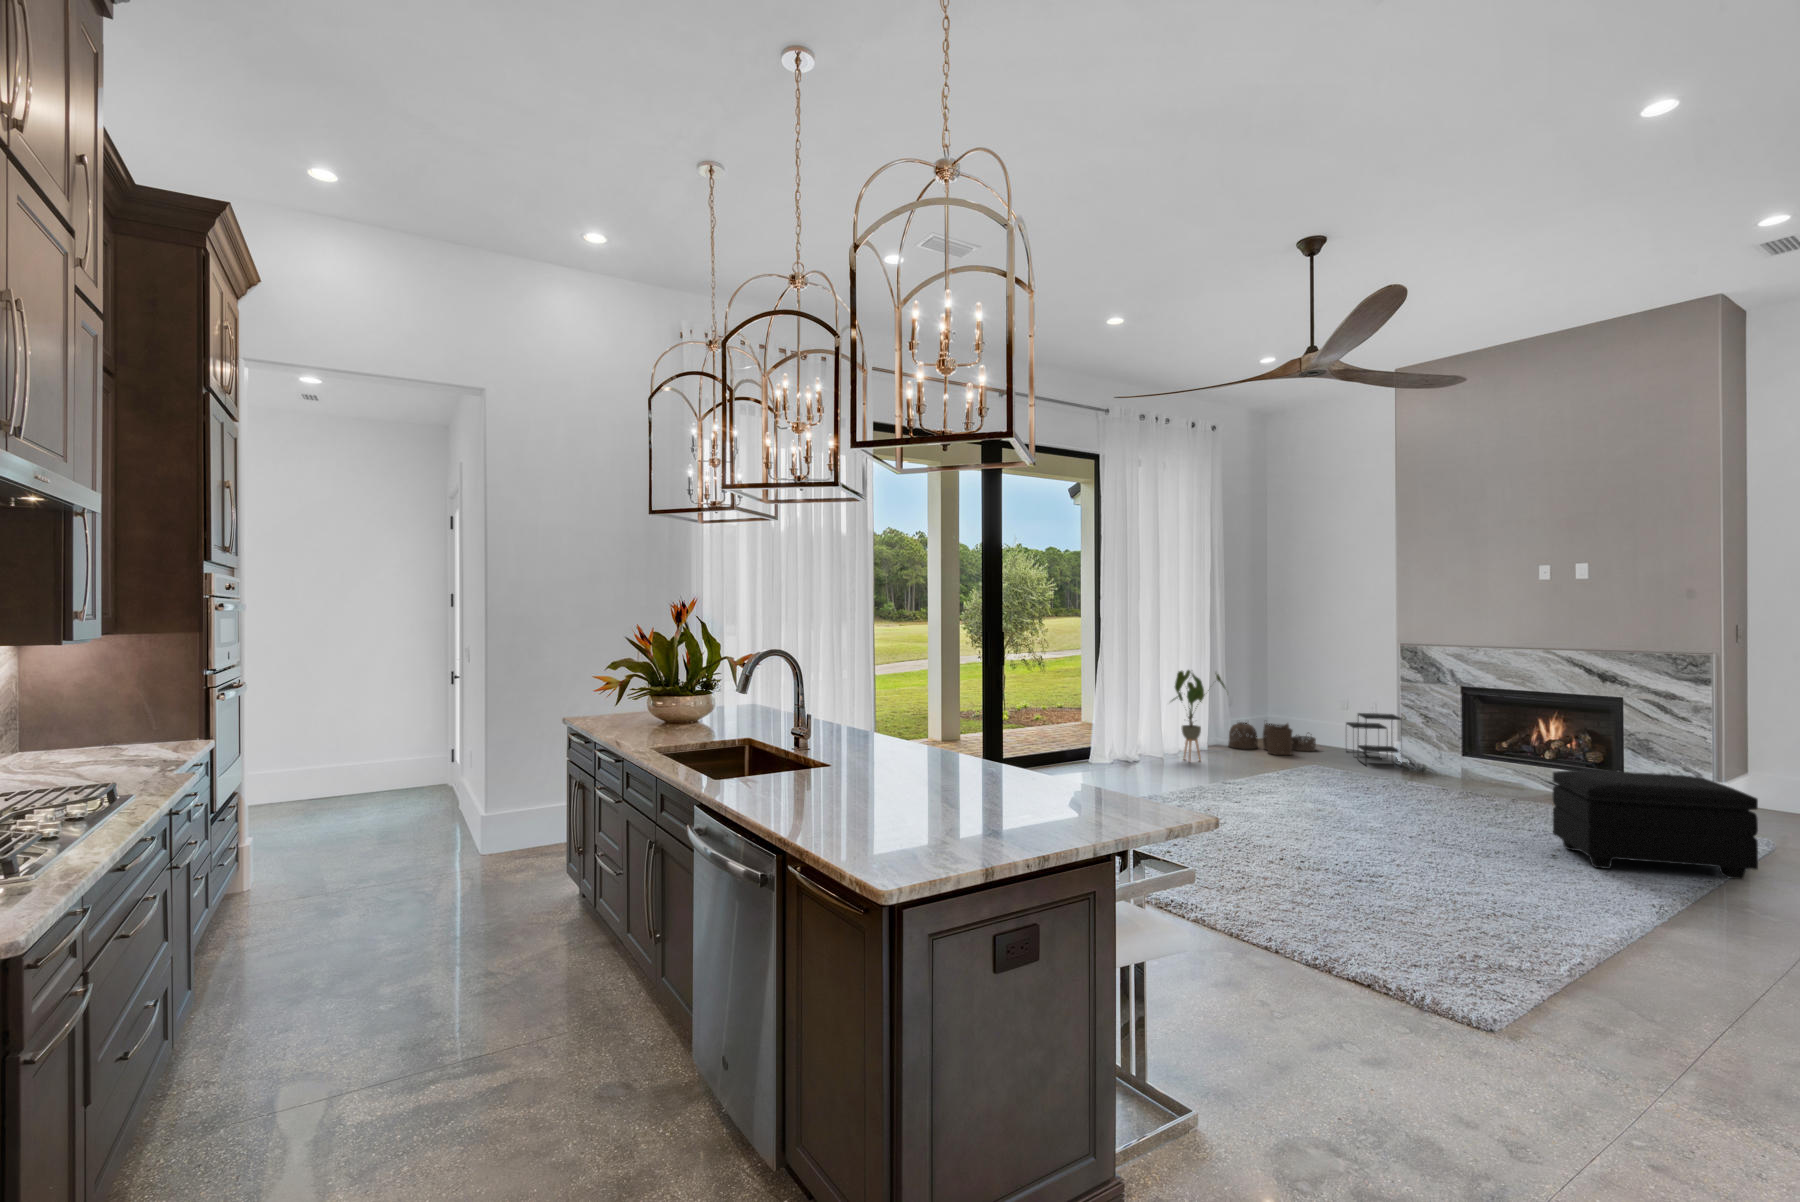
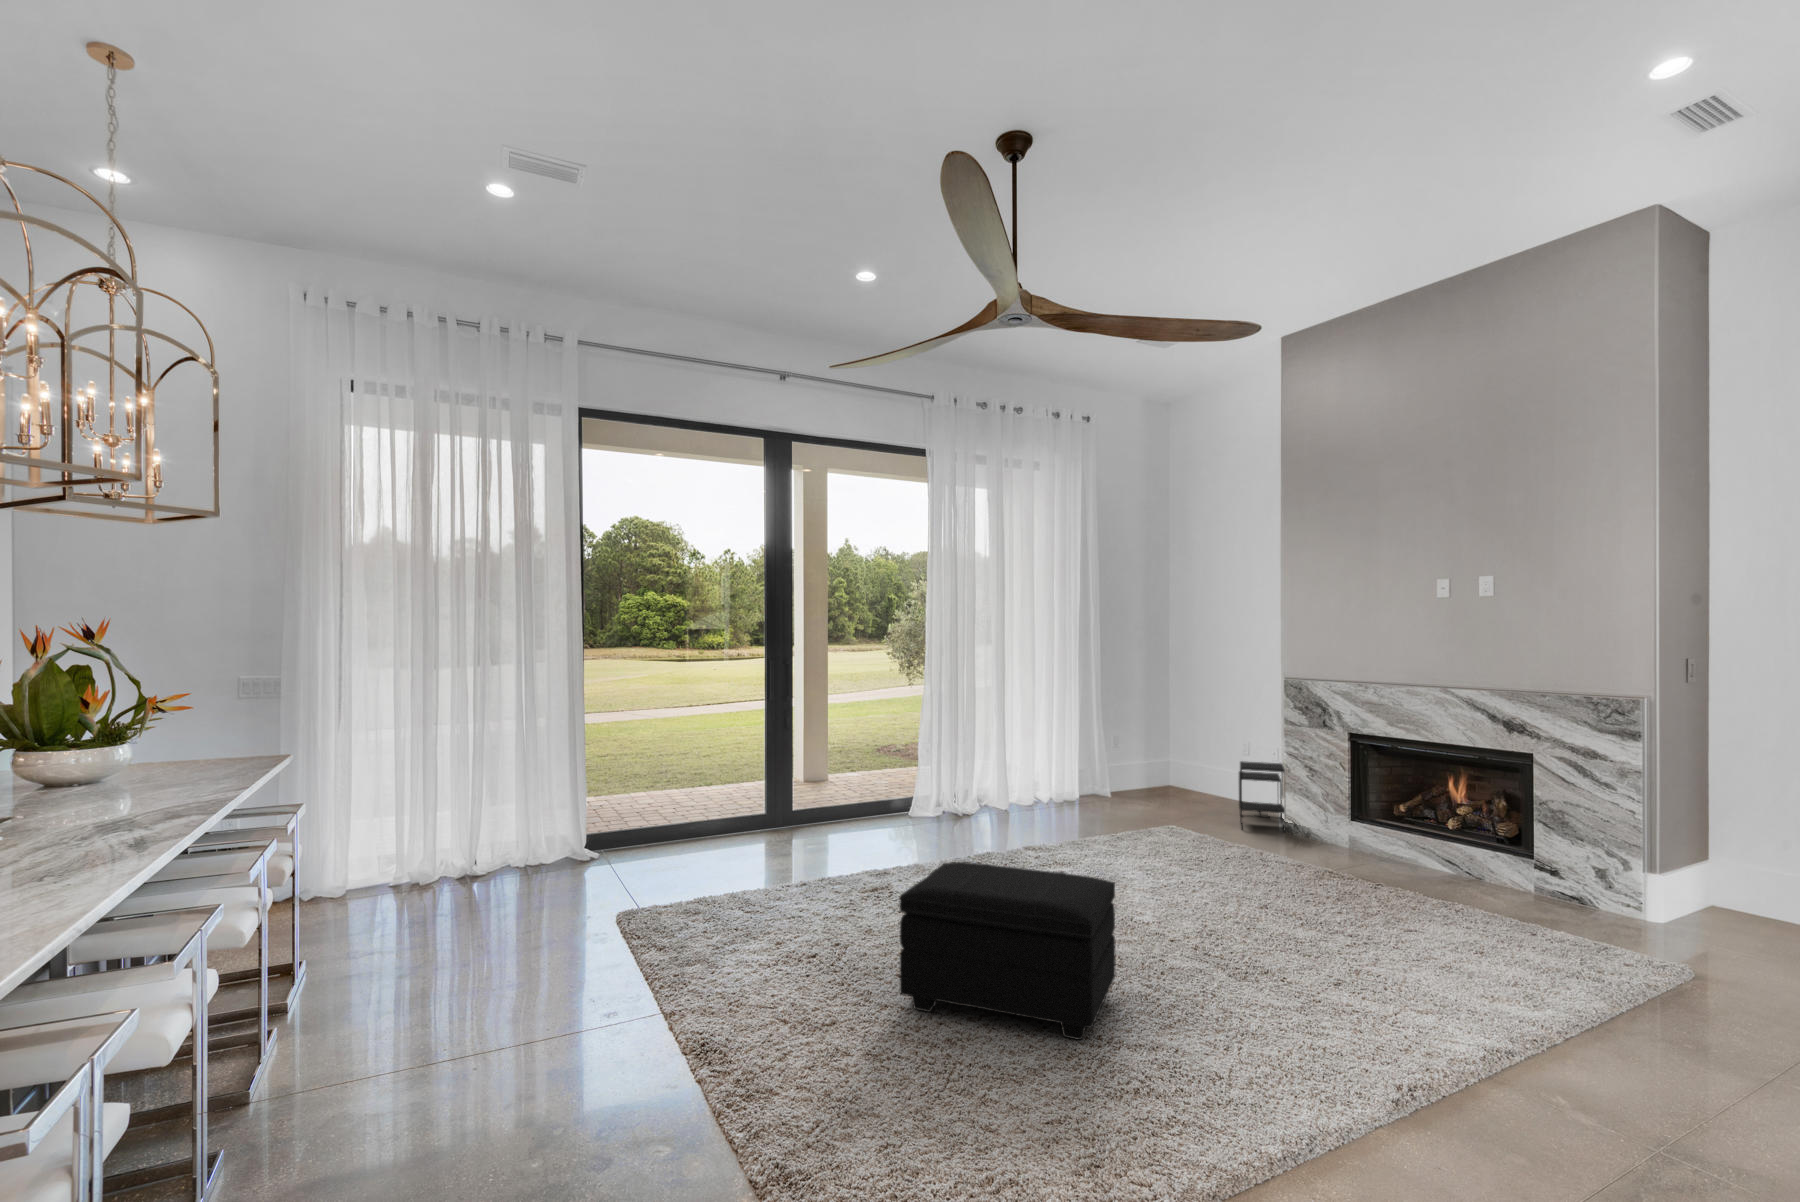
house plant: present [1172,670,1226,761] -> none [1006,704,1079,818]
woven basket: present [1228,722,1316,755] -> none [1103,766,1205,811]
footstool: present [1553,770,1758,879] -> present [900,862,1115,1040]

